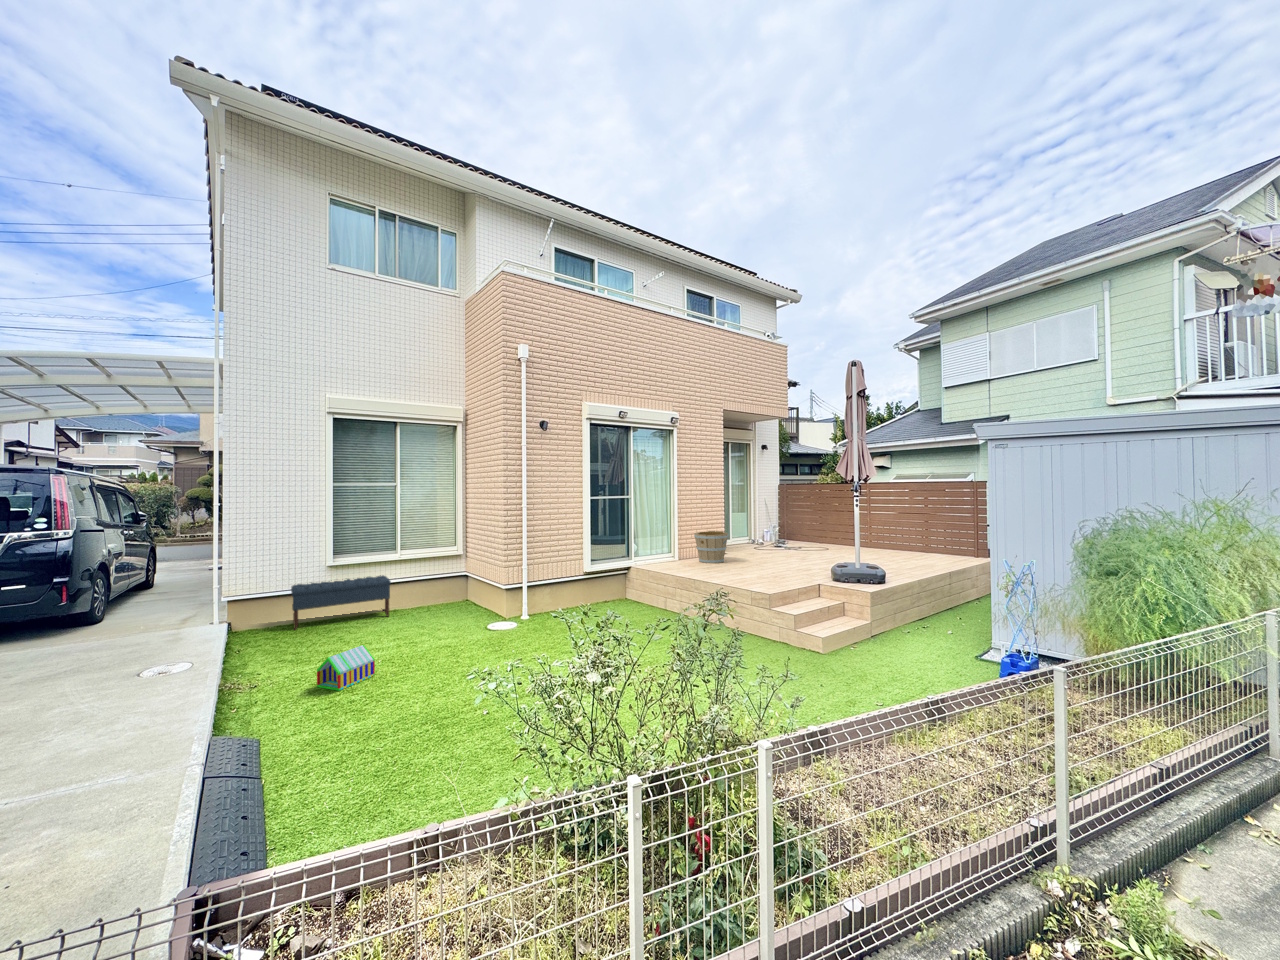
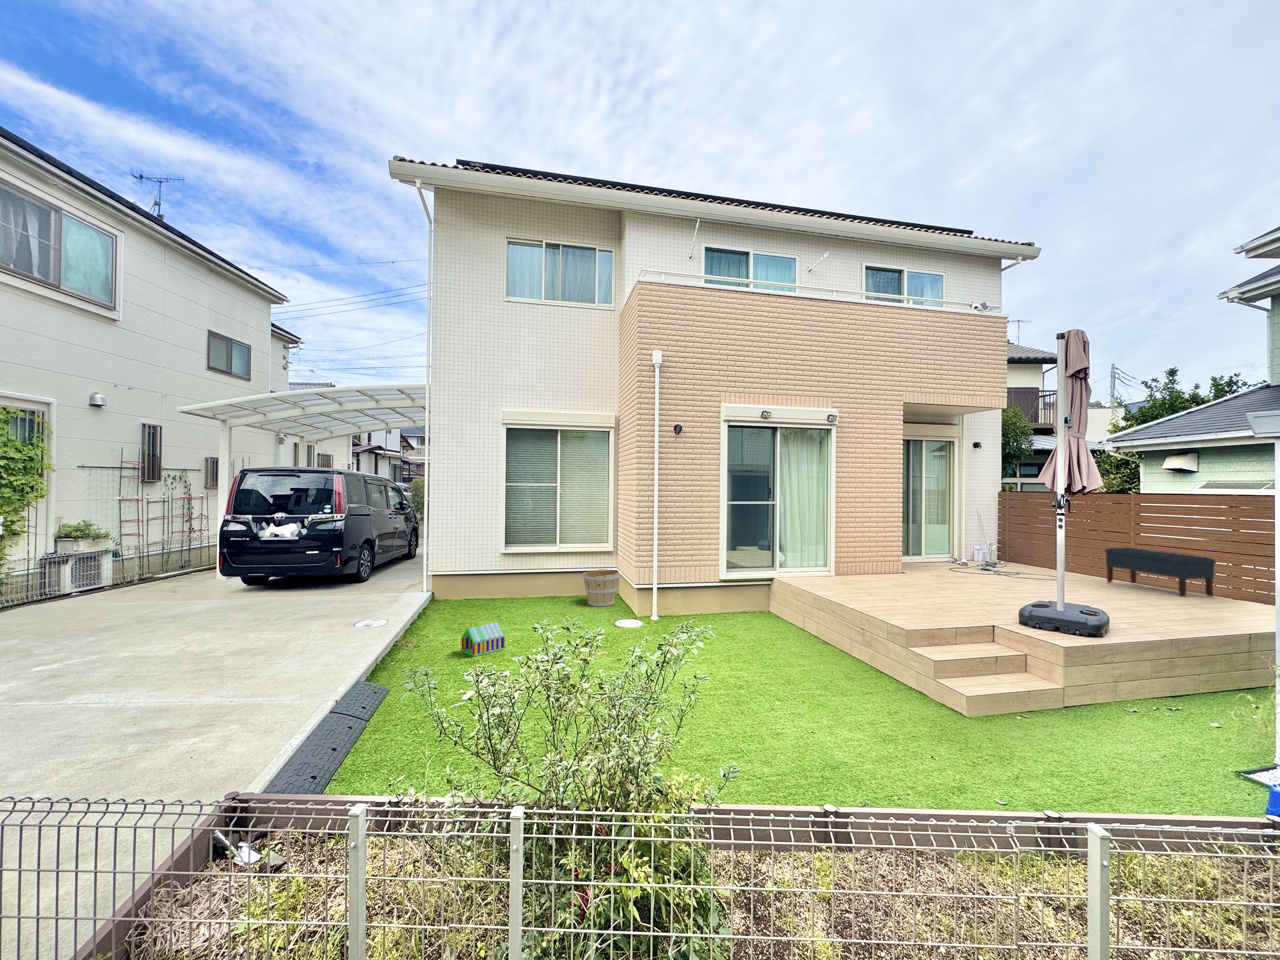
wooden bucket: present [694,531,728,563] -> present [583,569,620,607]
bench: present [291,575,391,630] -> present [1105,548,1215,597]

